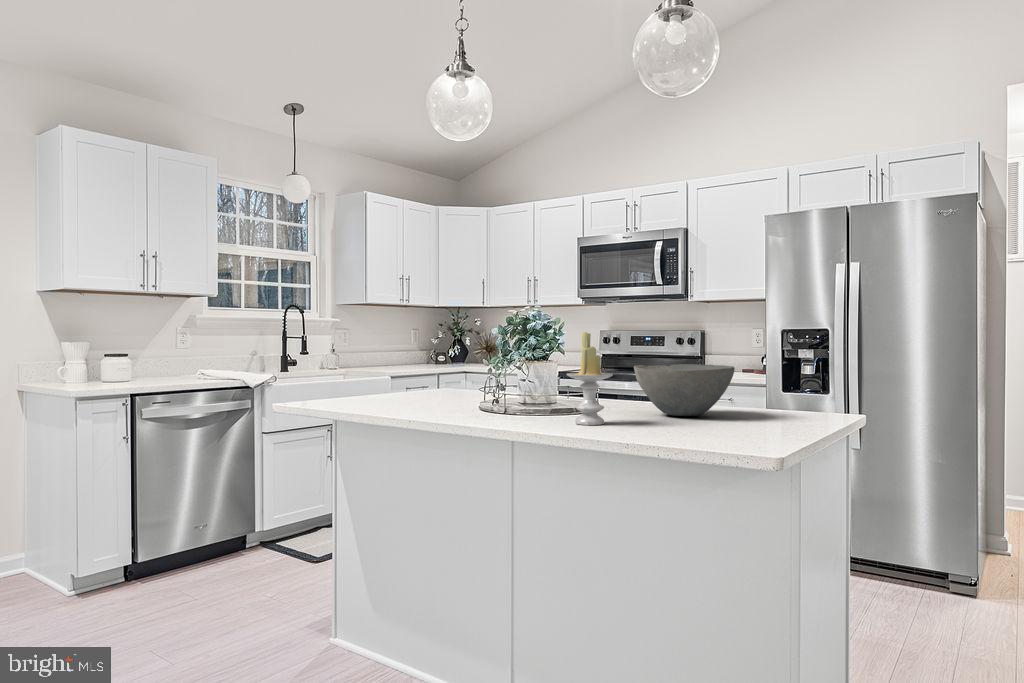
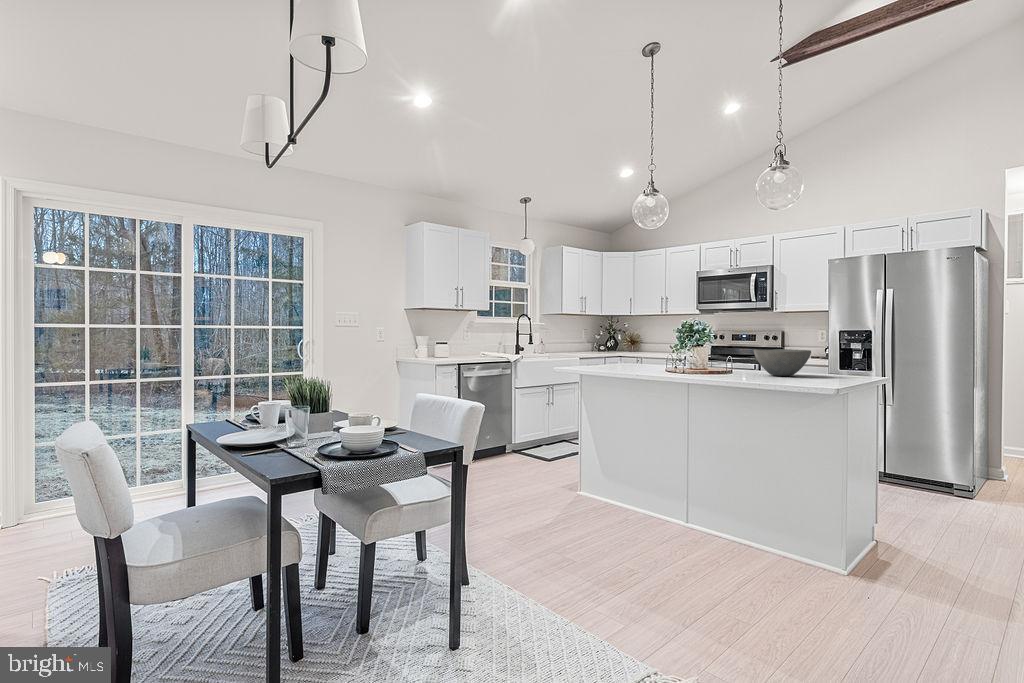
candle: present [567,332,613,425] -> none [721,332,746,378]

